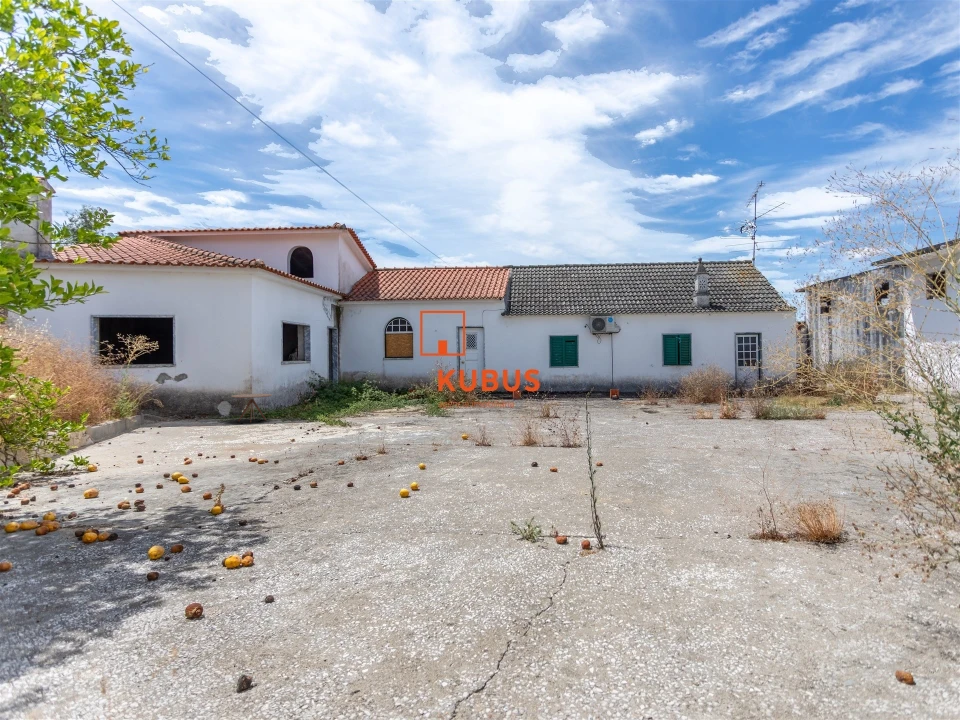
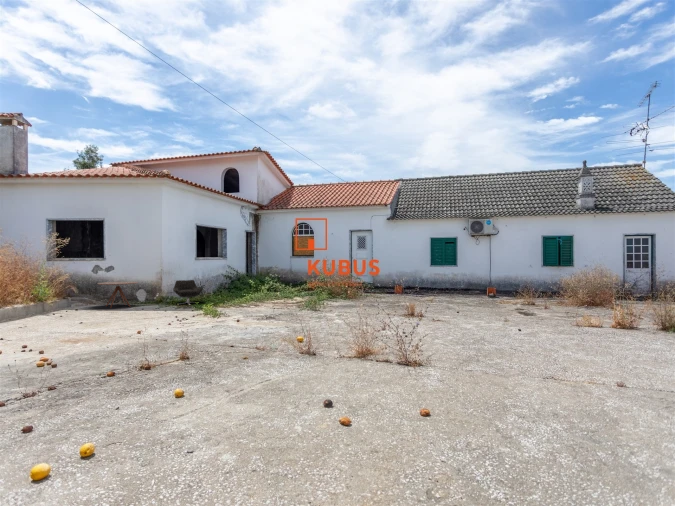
lounge chair: none [300,390,335,417] -> present [173,280,202,305]

